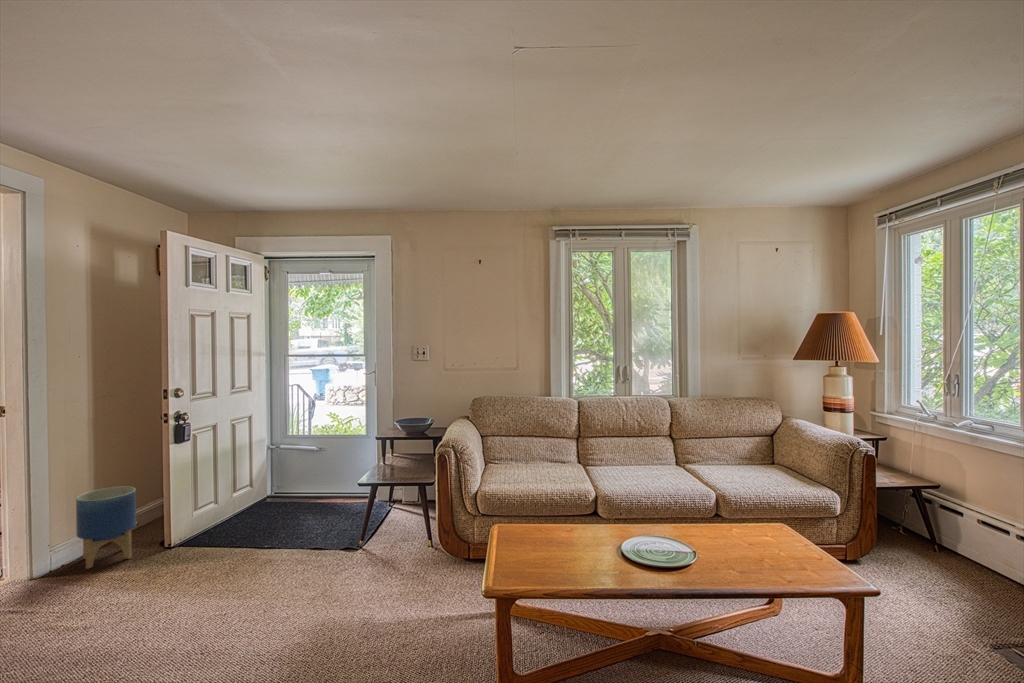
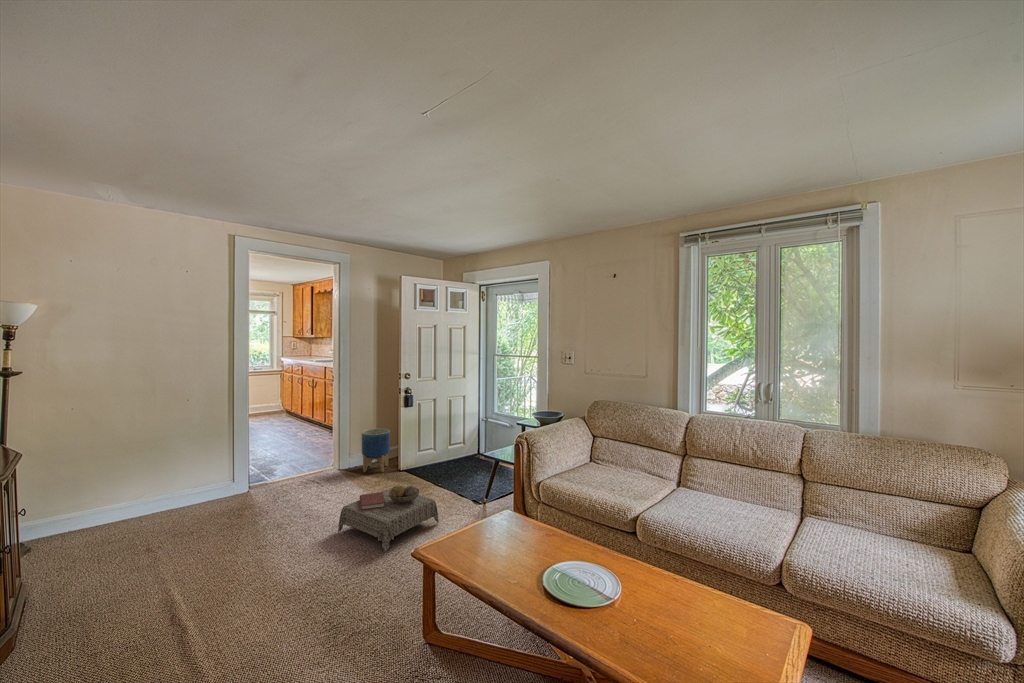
ottoman: none [180,542,332,655] -> present [338,485,439,552]

